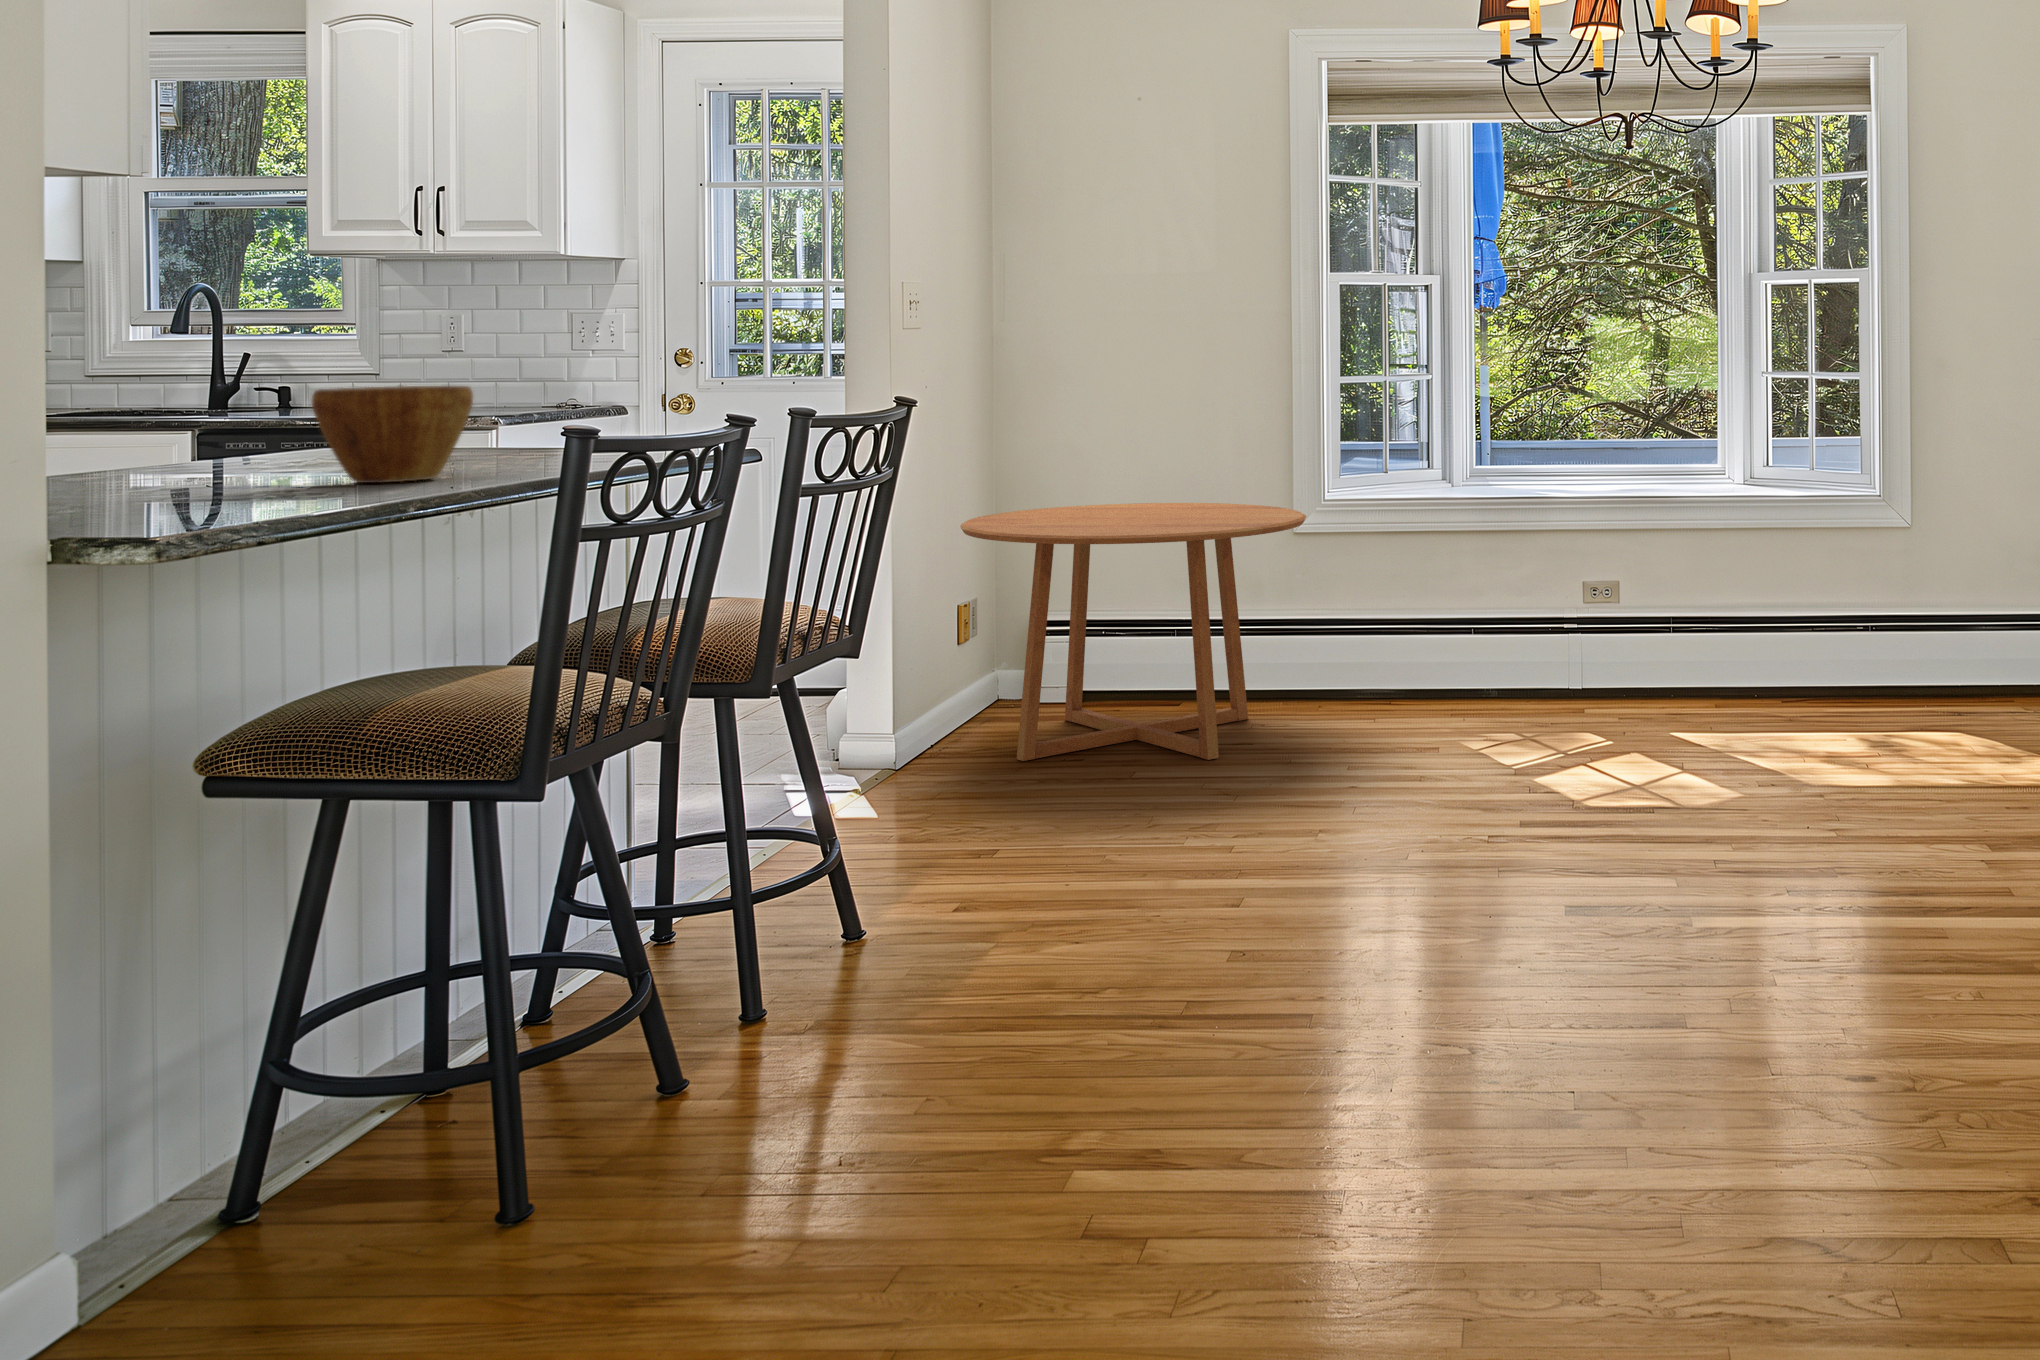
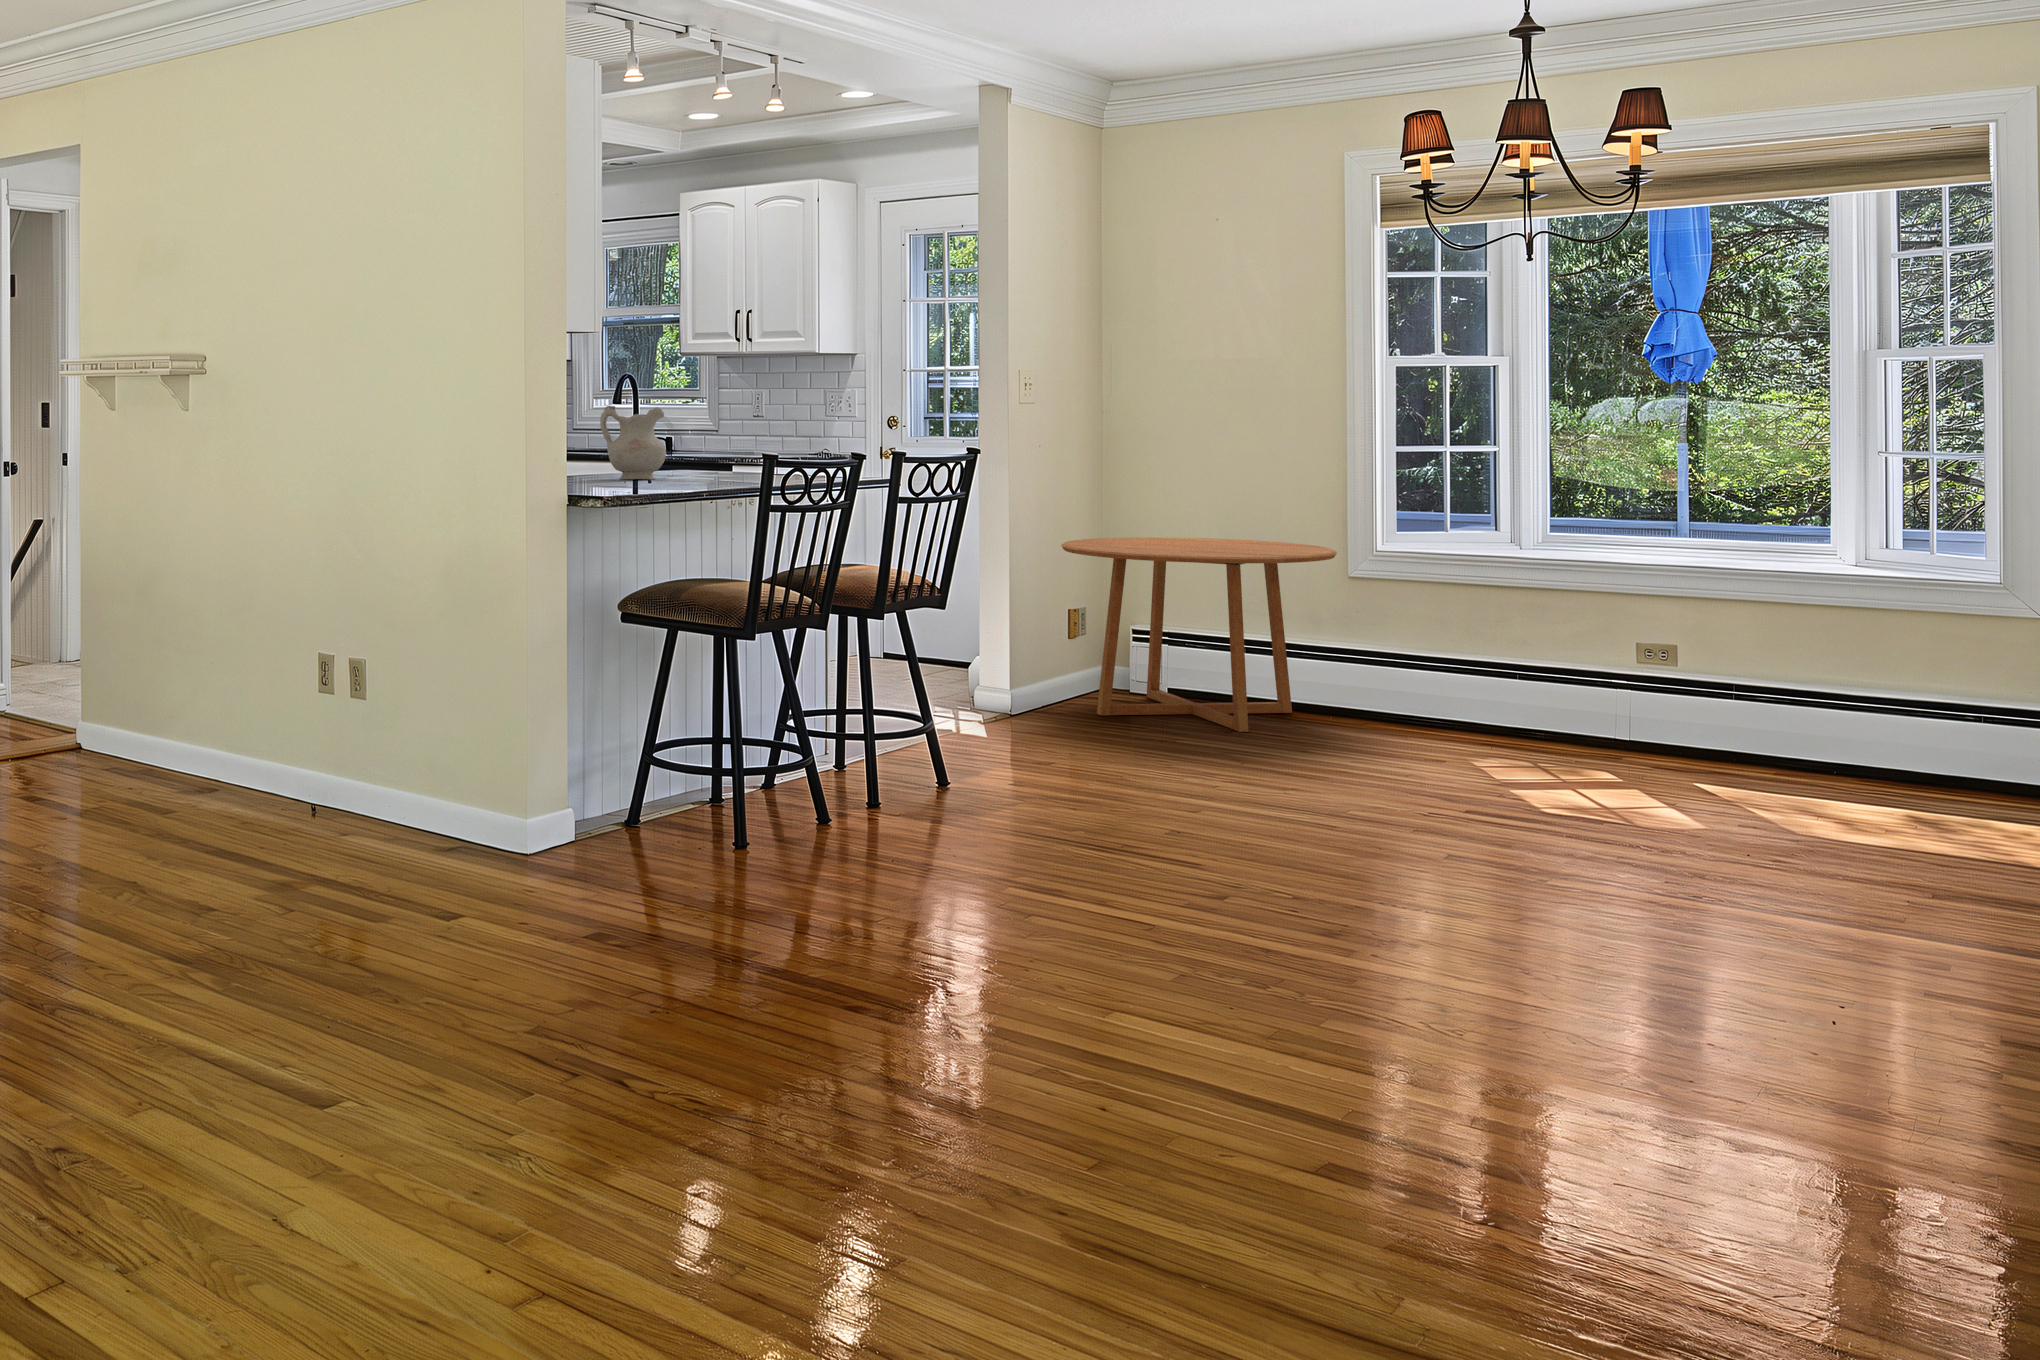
ceramic pitcher: none [148,331,304,475] -> present [600,406,666,479]
bowl: present [312,386,473,483] -> none [666,435,737,484]

